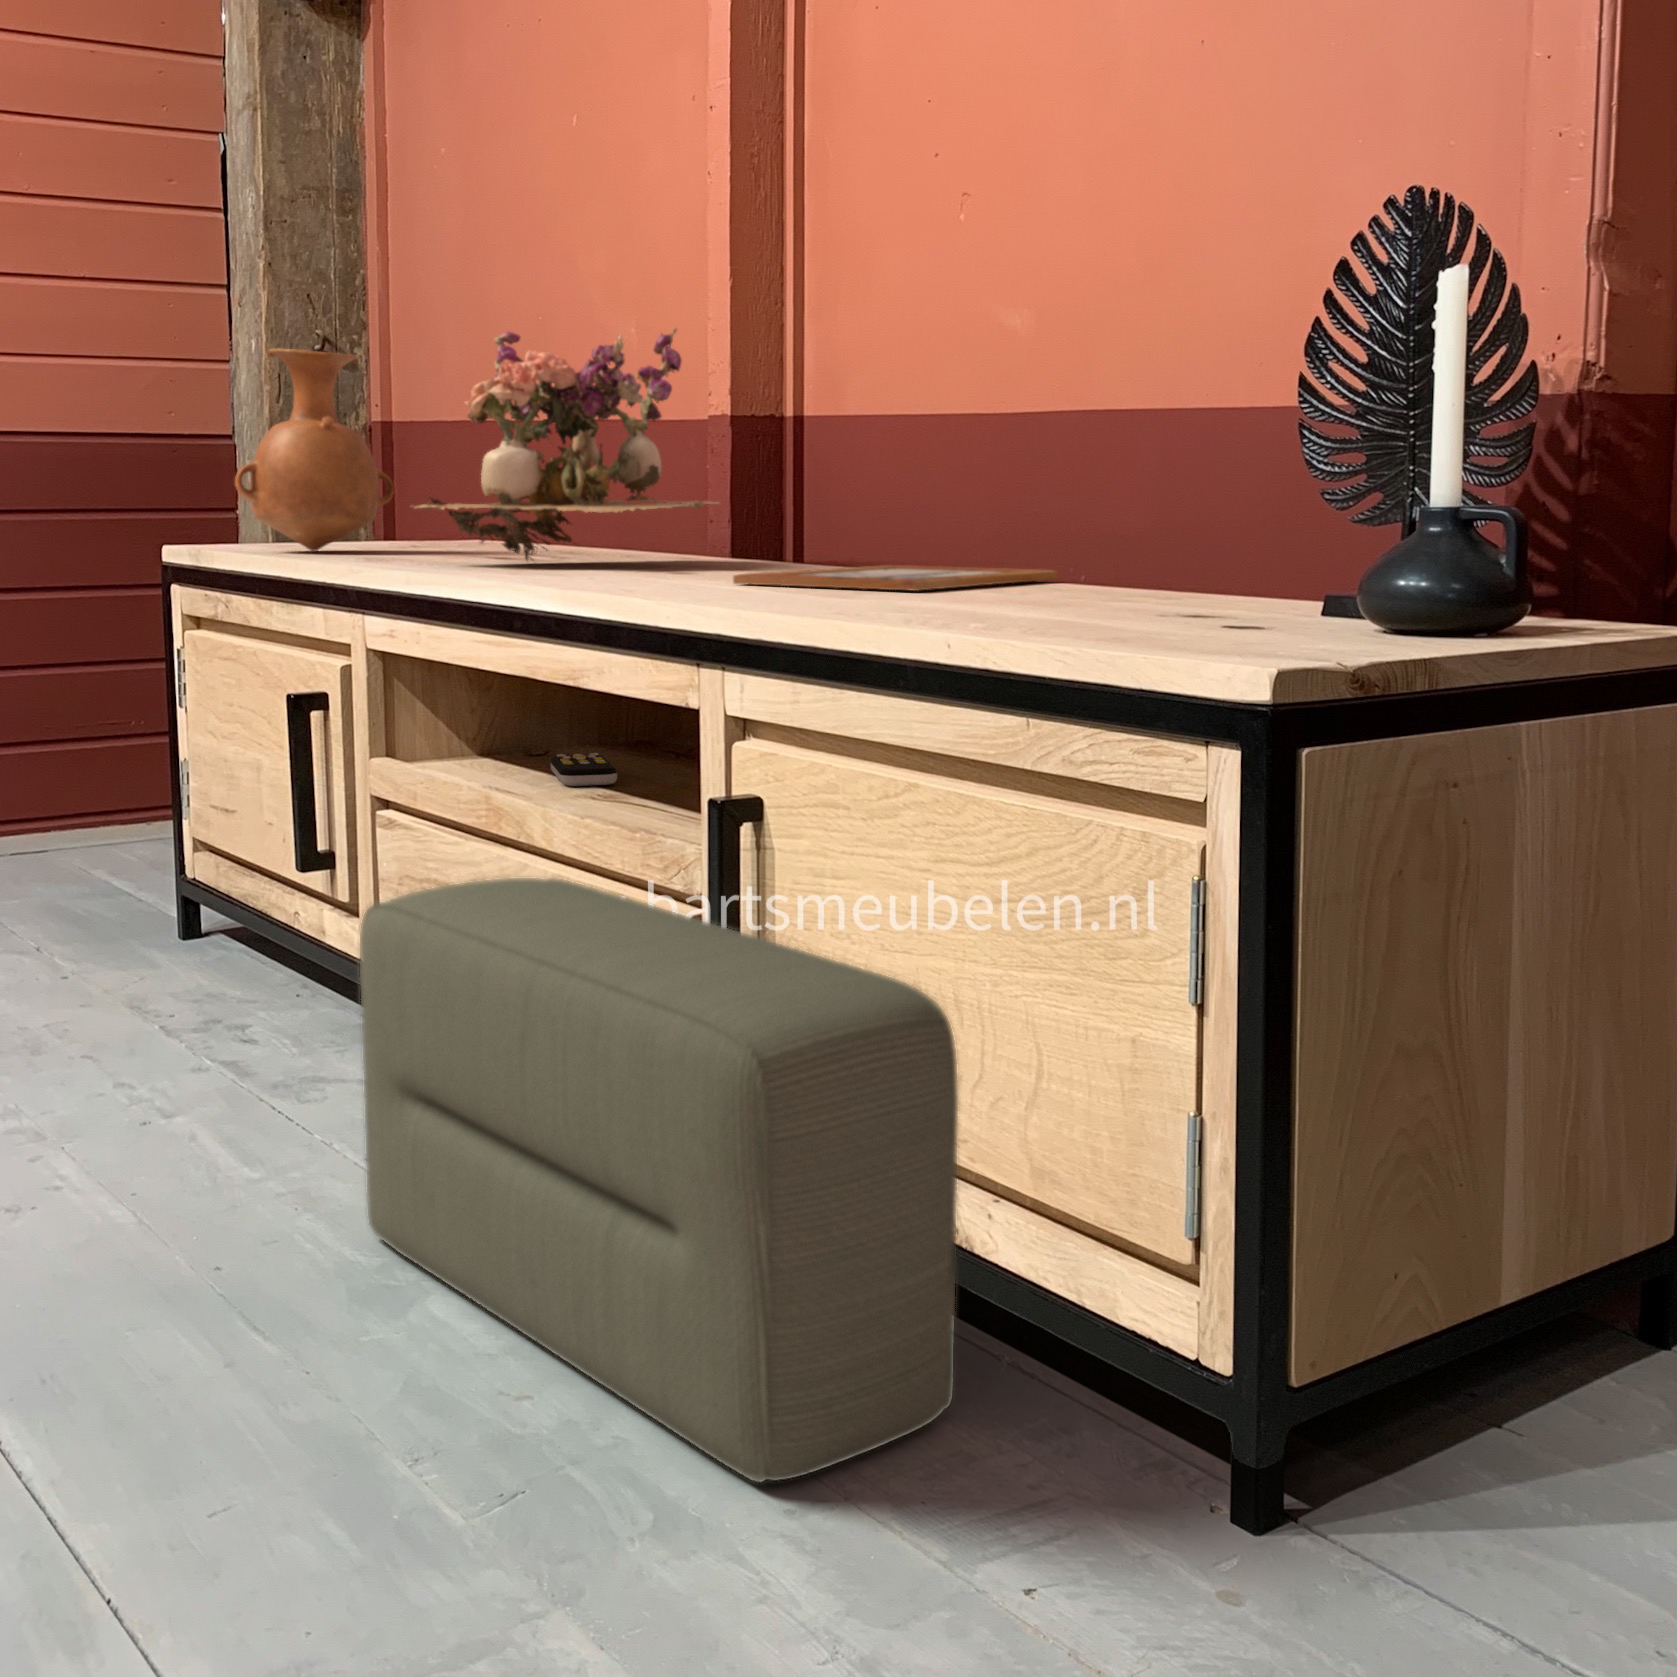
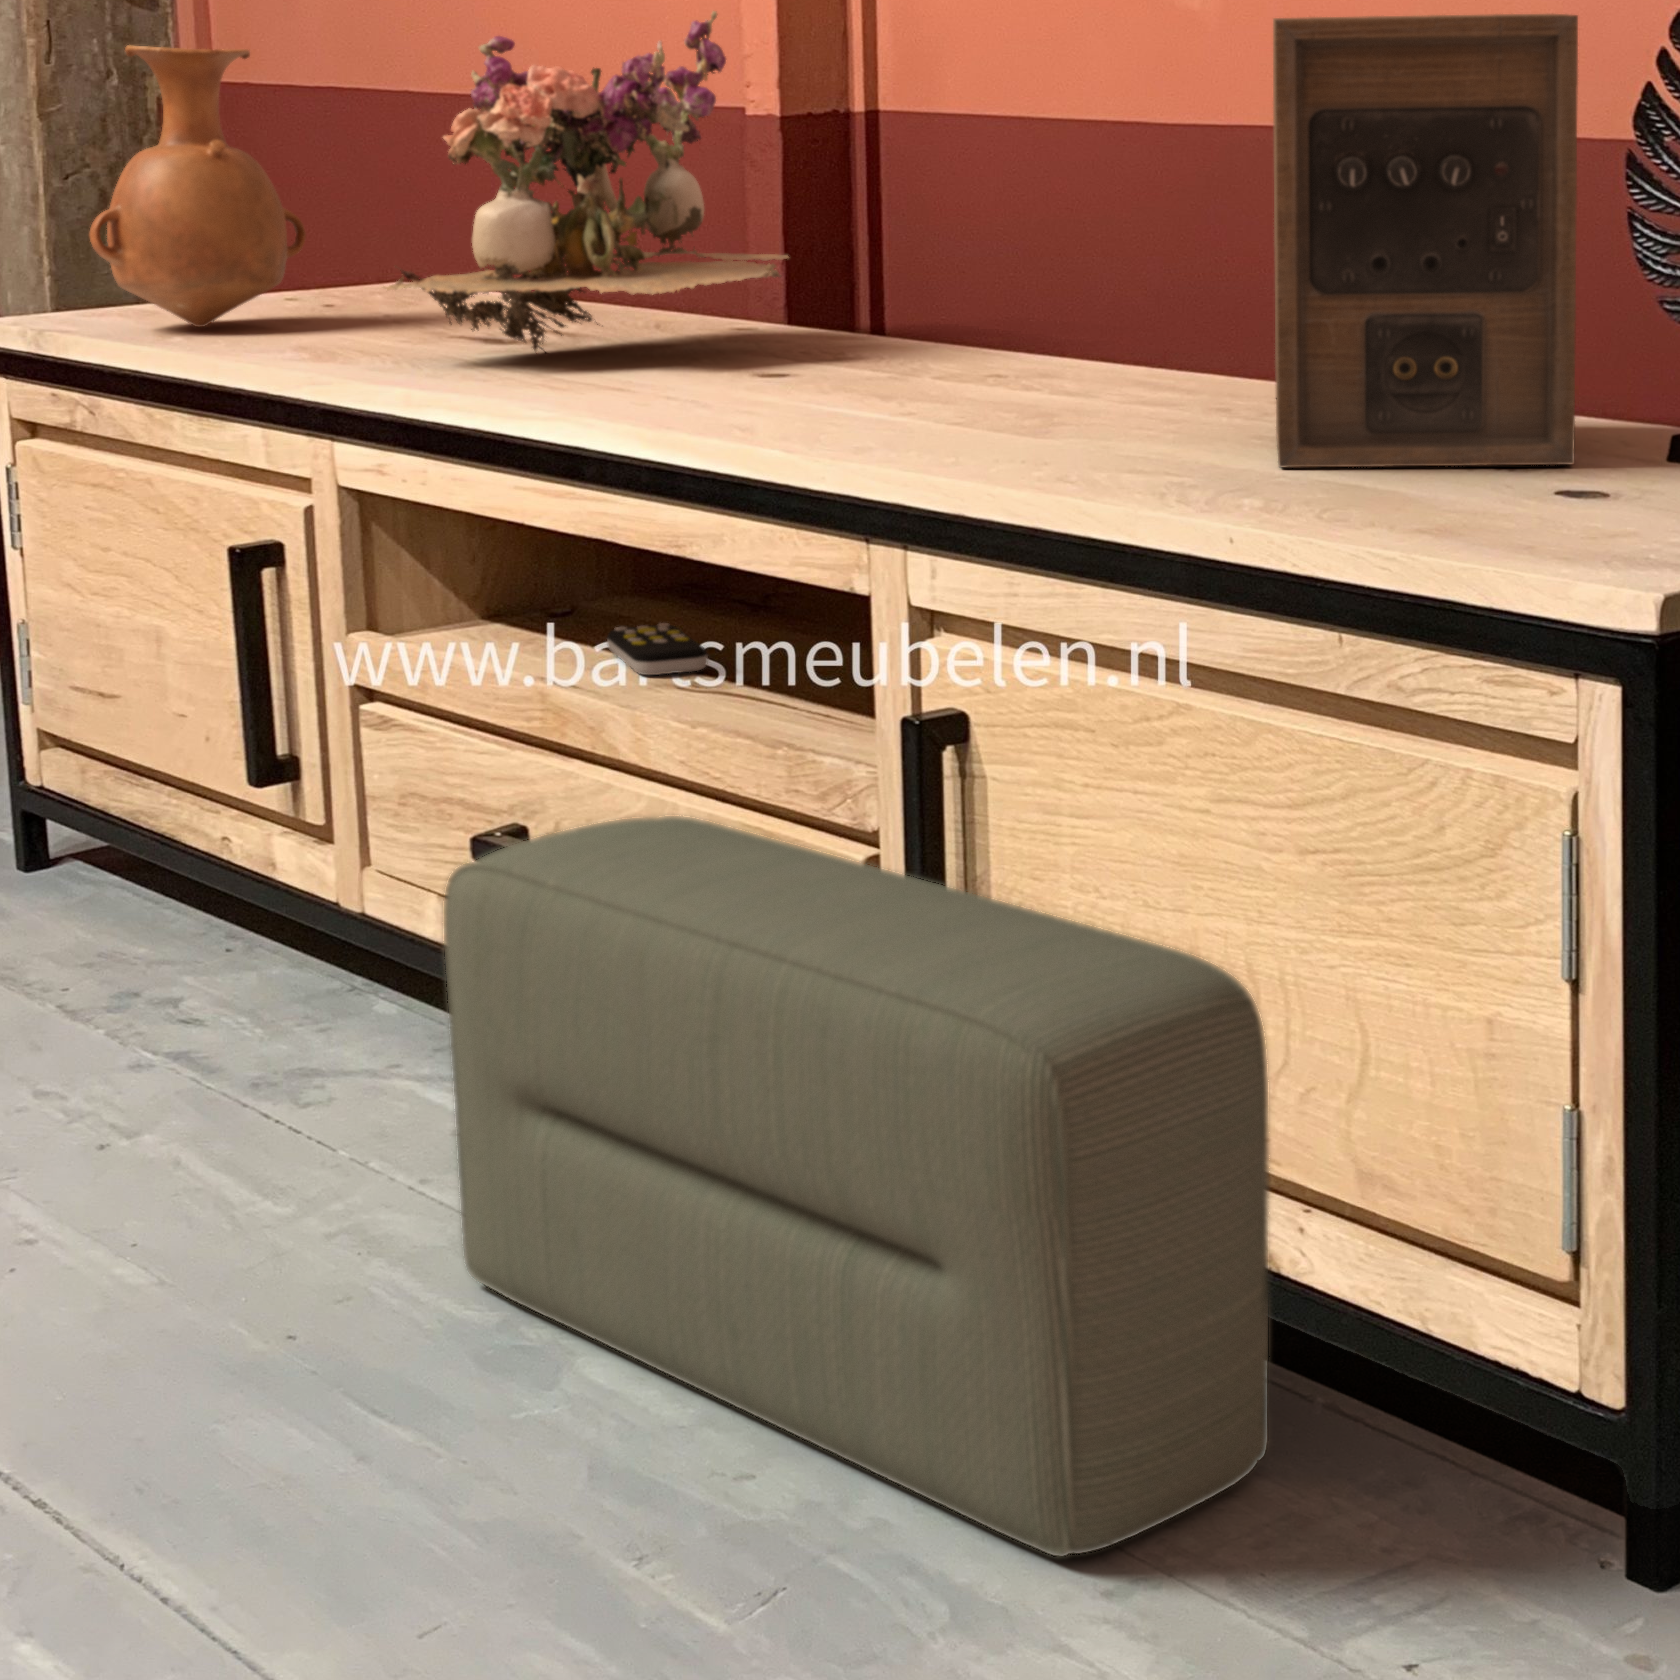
speaker: none [1012,252,1255,612] -> present [1273,14,1578,467]
picture frame: present [733,565,1057,591] -> none [869,355,1281,420]

